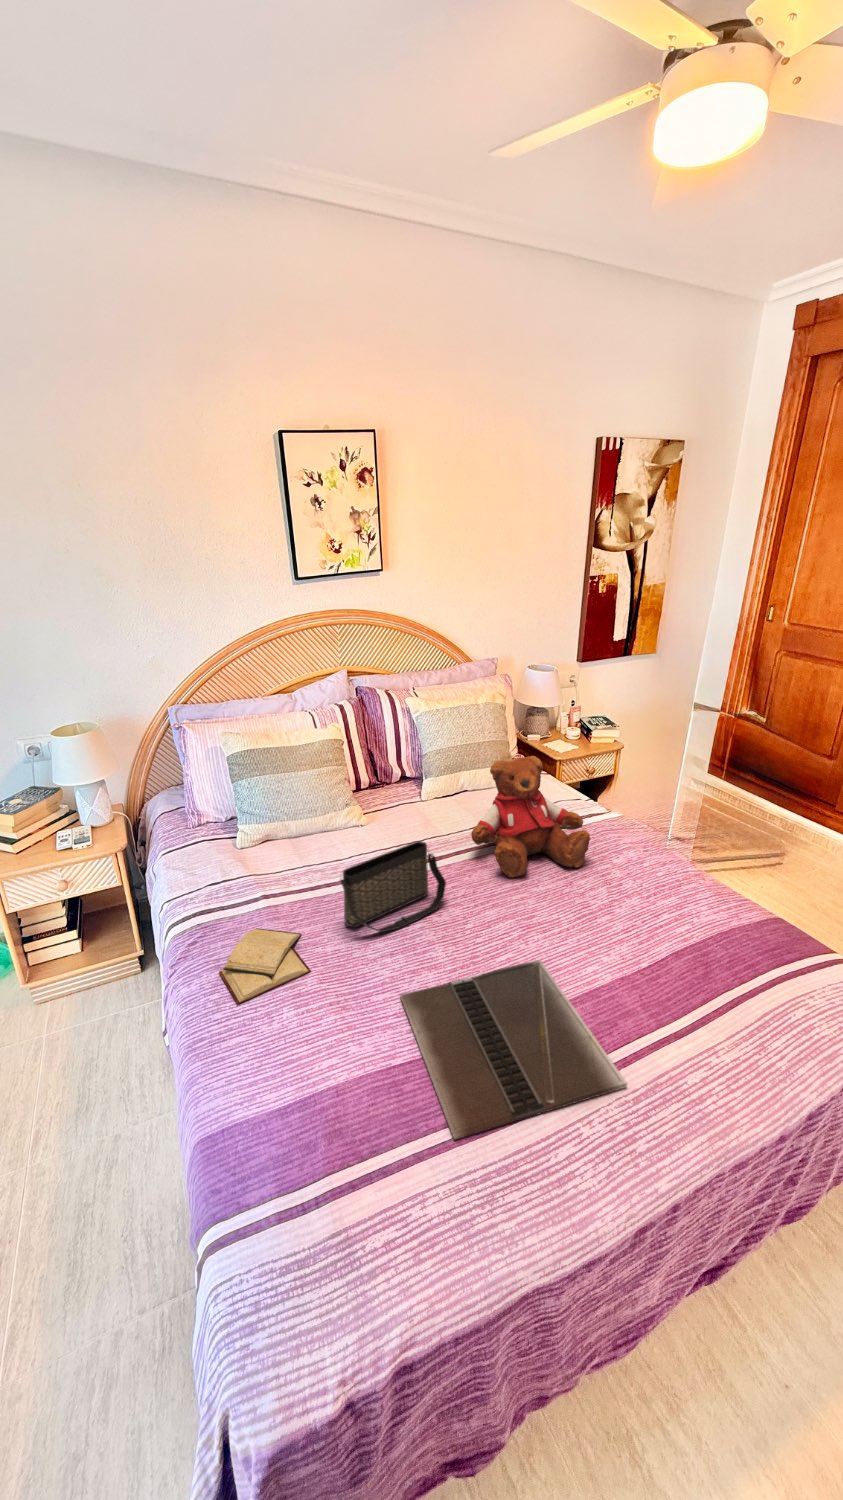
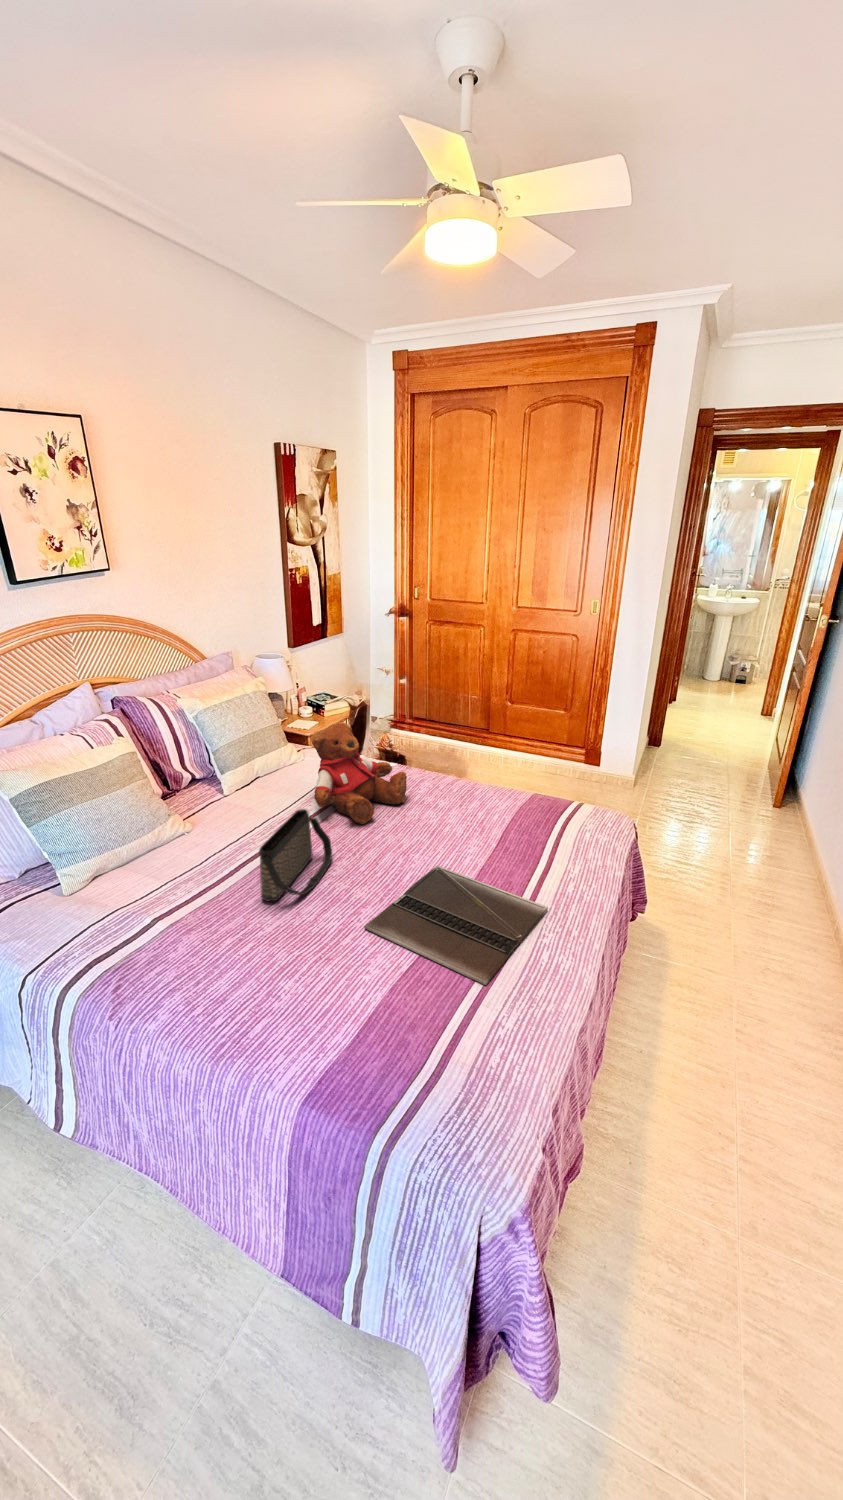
diary: present [219,928,311,1004] -> none [181,924,272,996]

